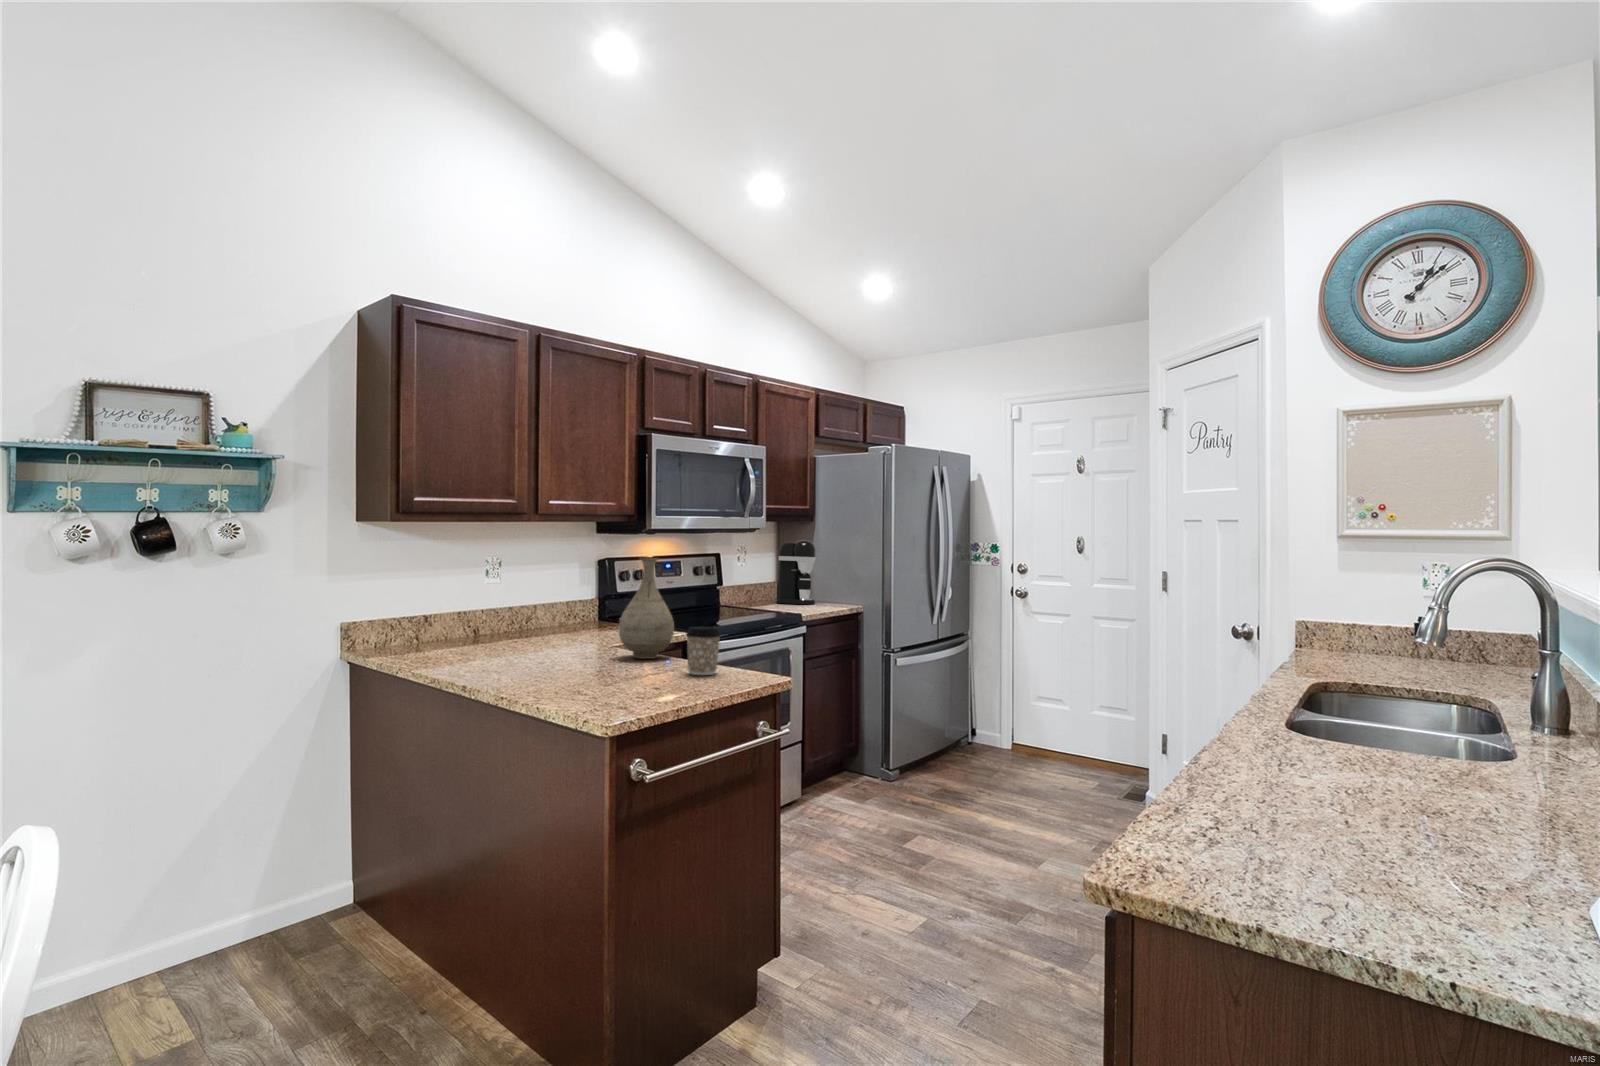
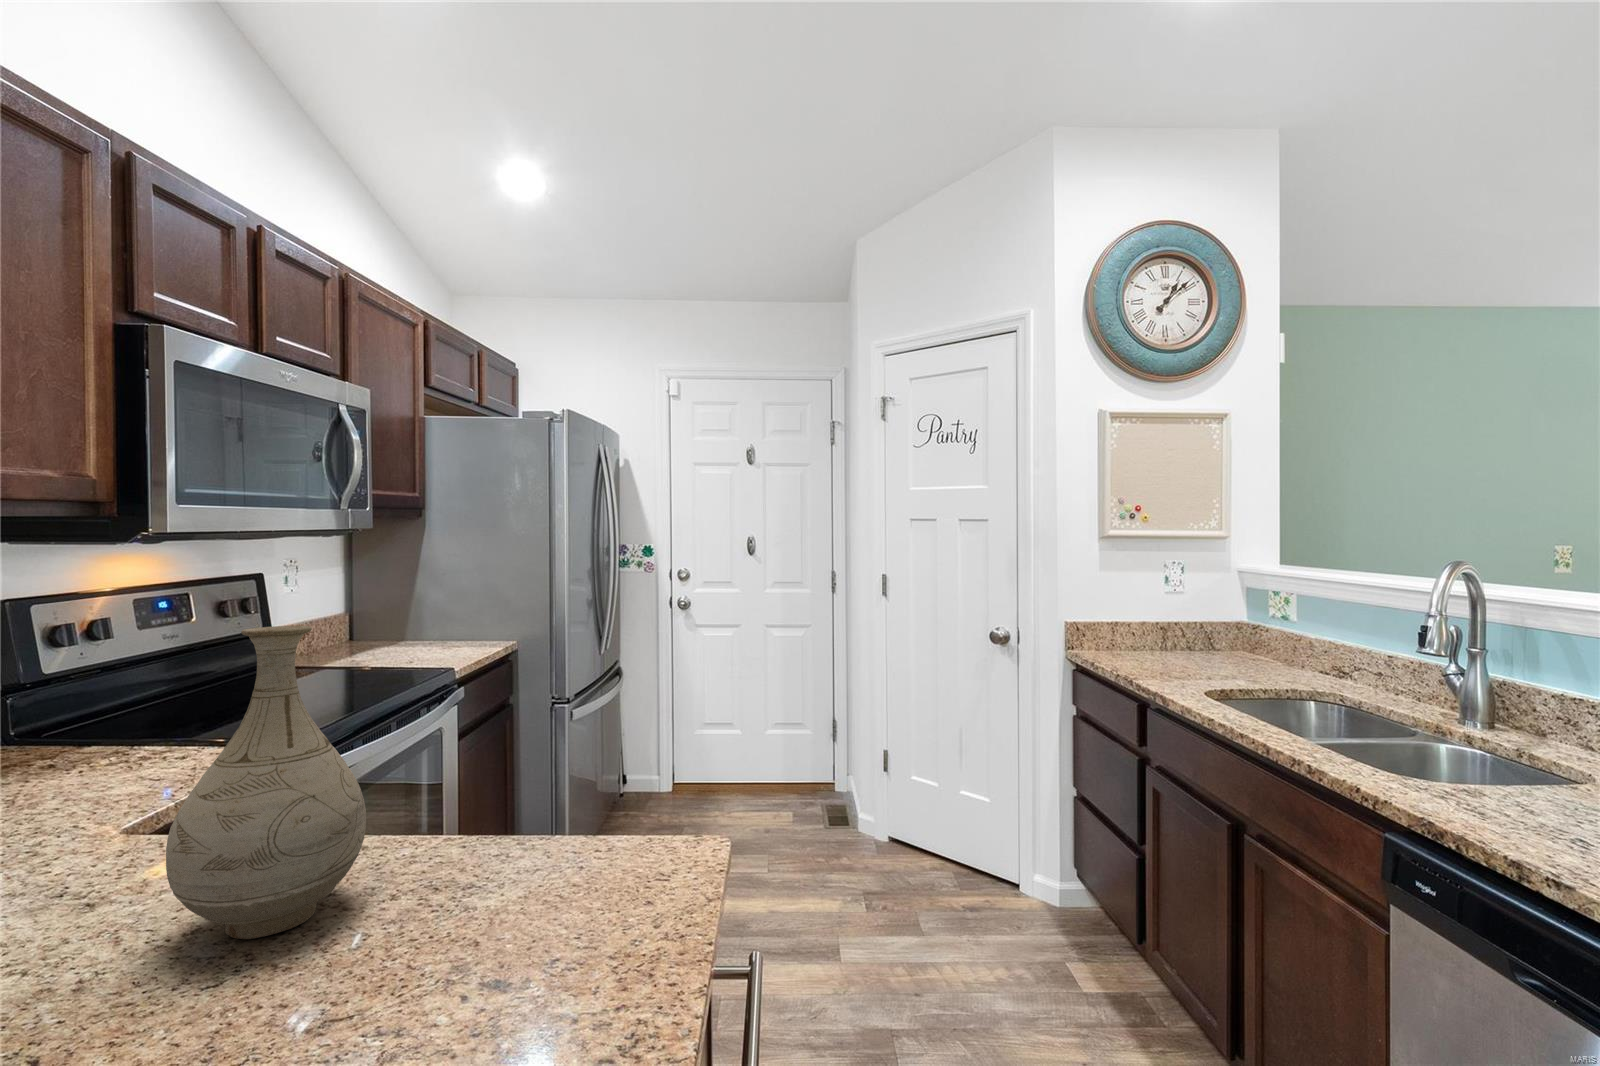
coffee maker: present [776,540,816,604] -> none [356,548,429,651]
coffee cup: present [686,626,721,675] -> none [519,812,625,980]

